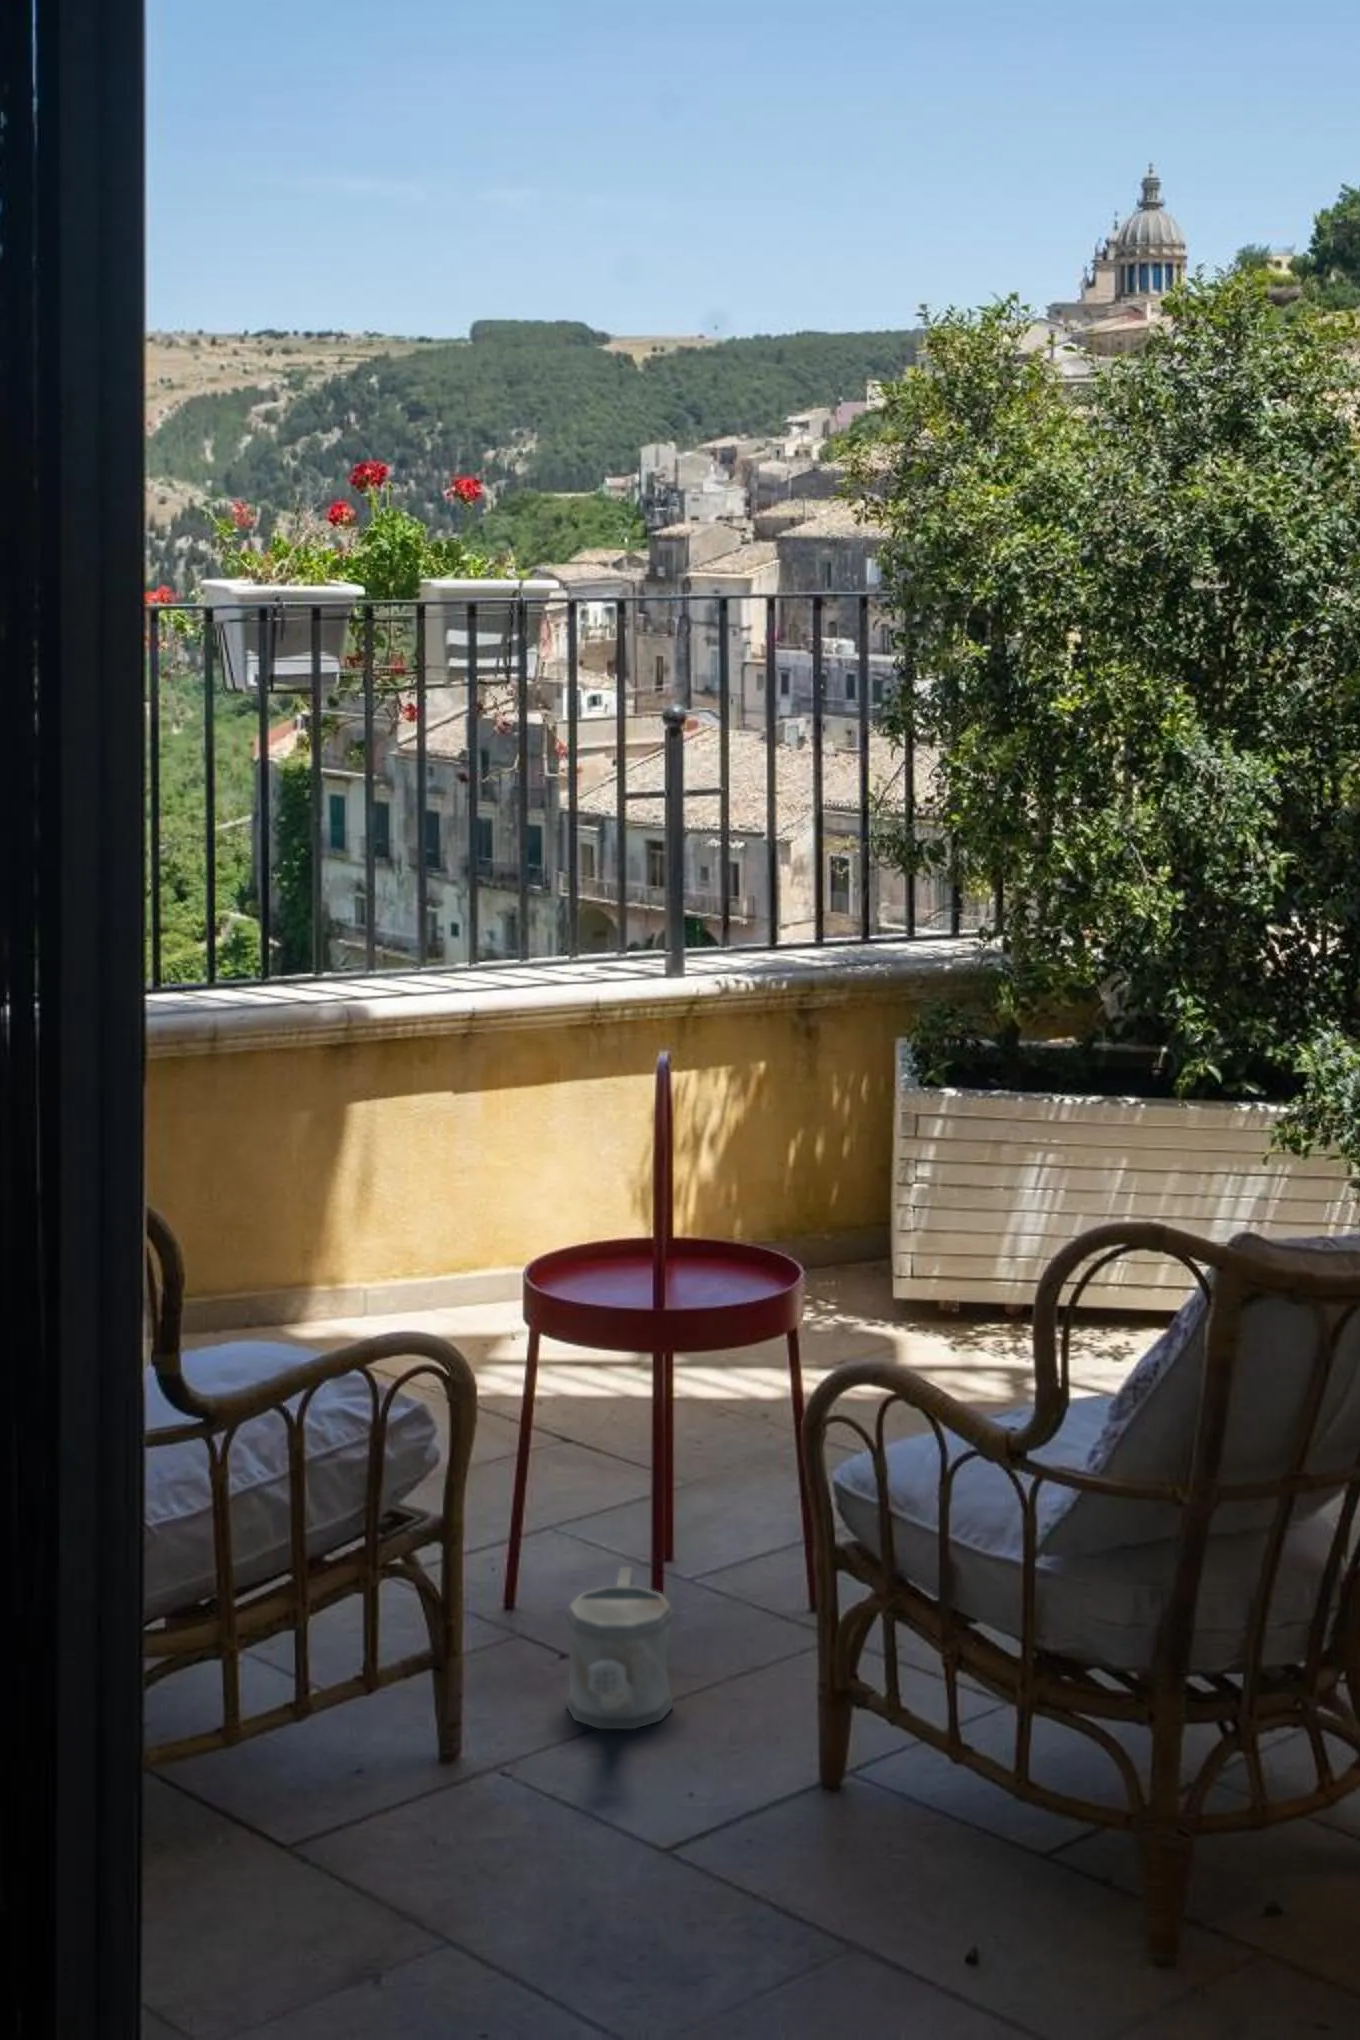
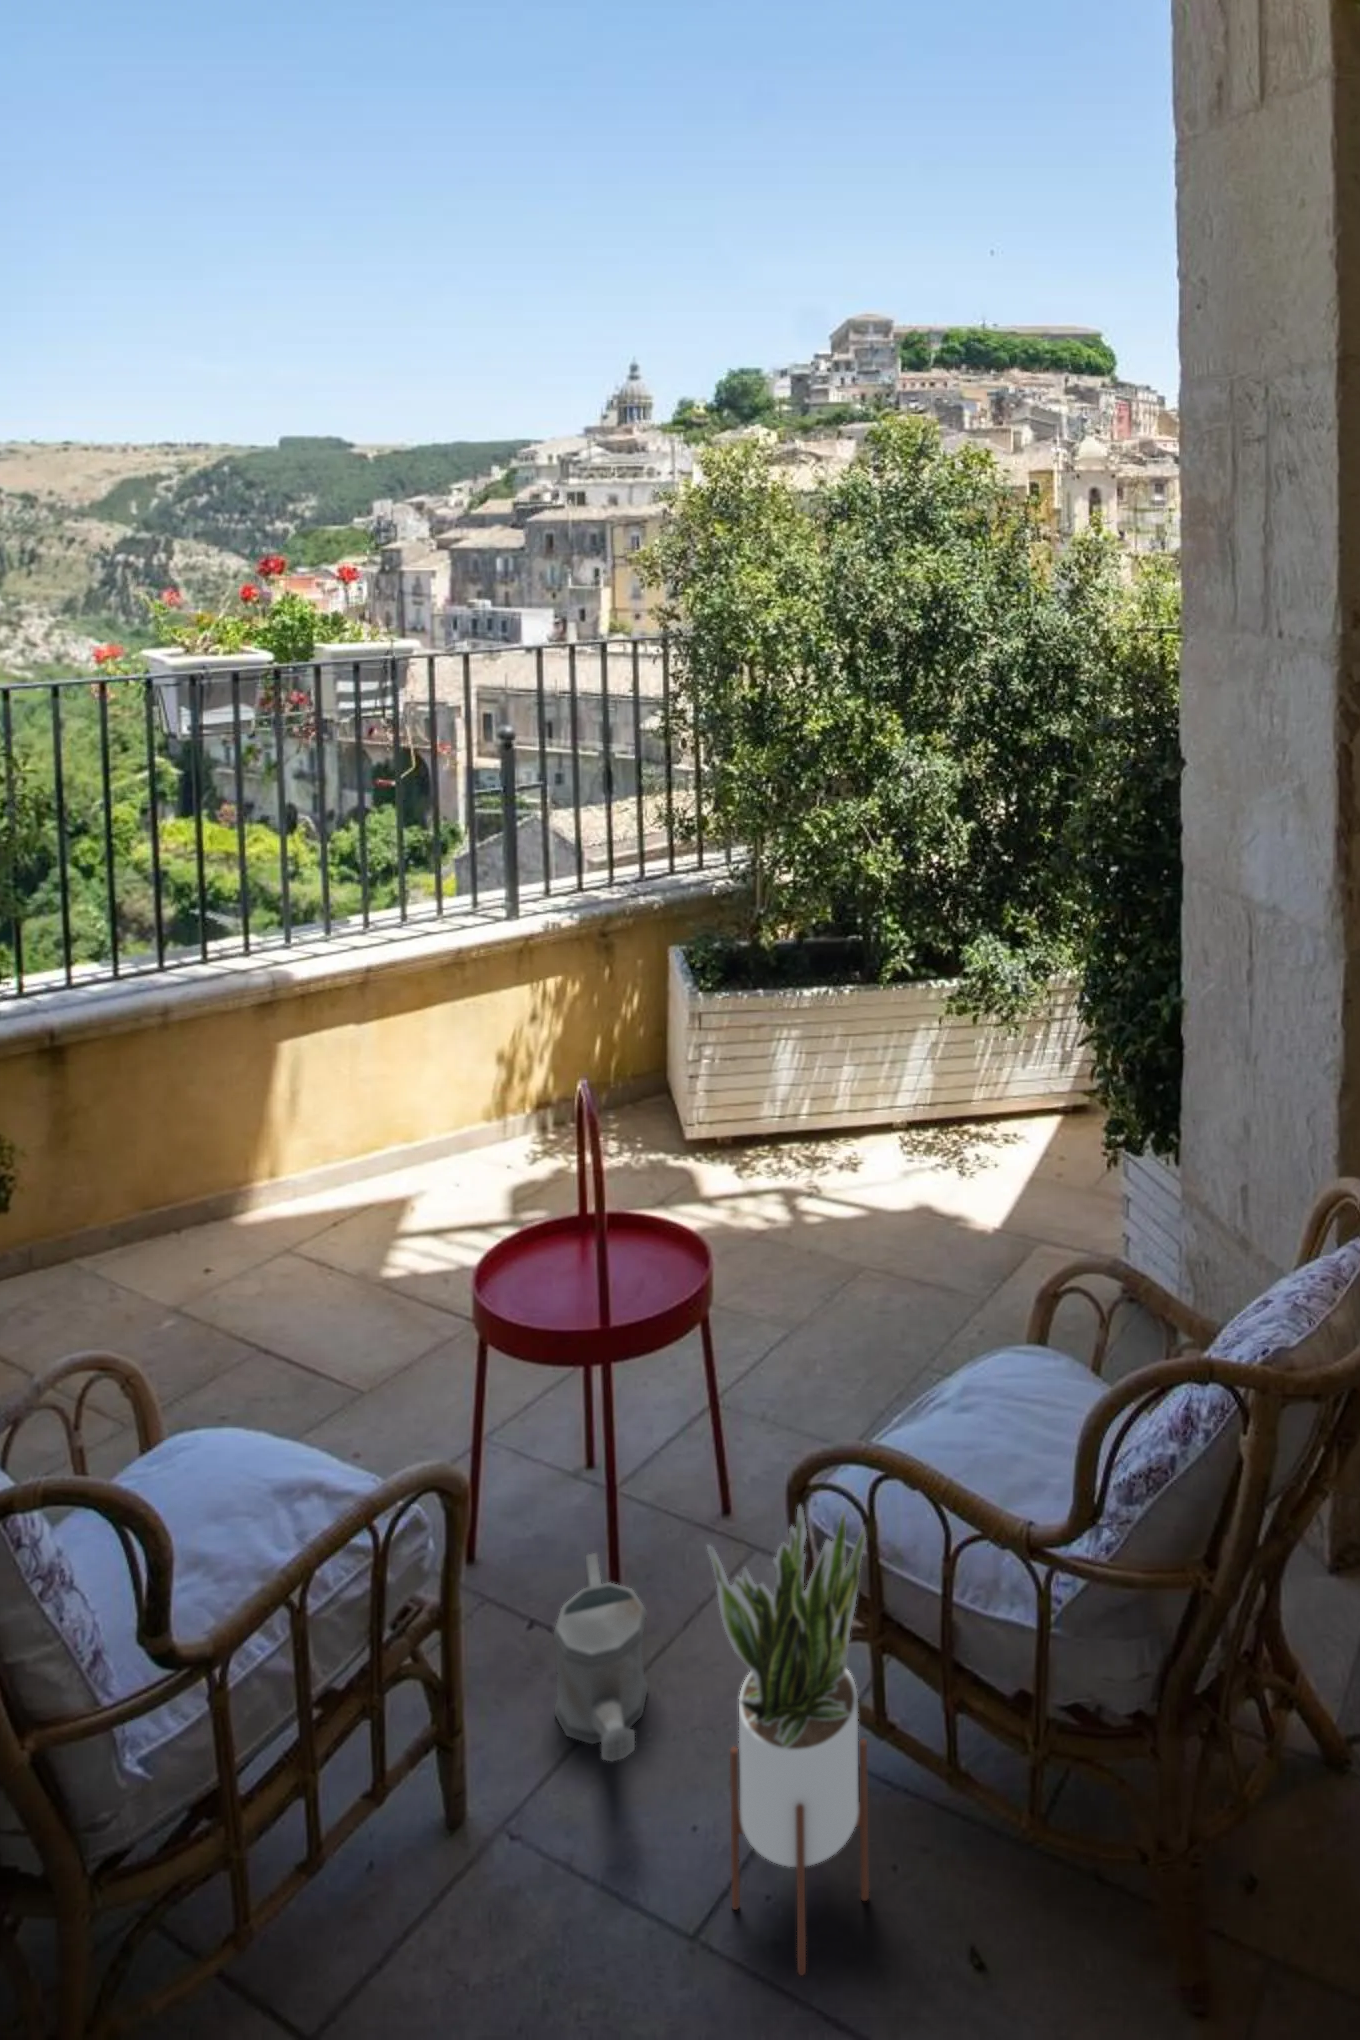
potted plant: none [675,1399,867,1883] -> present [707,1506,869,1975]

